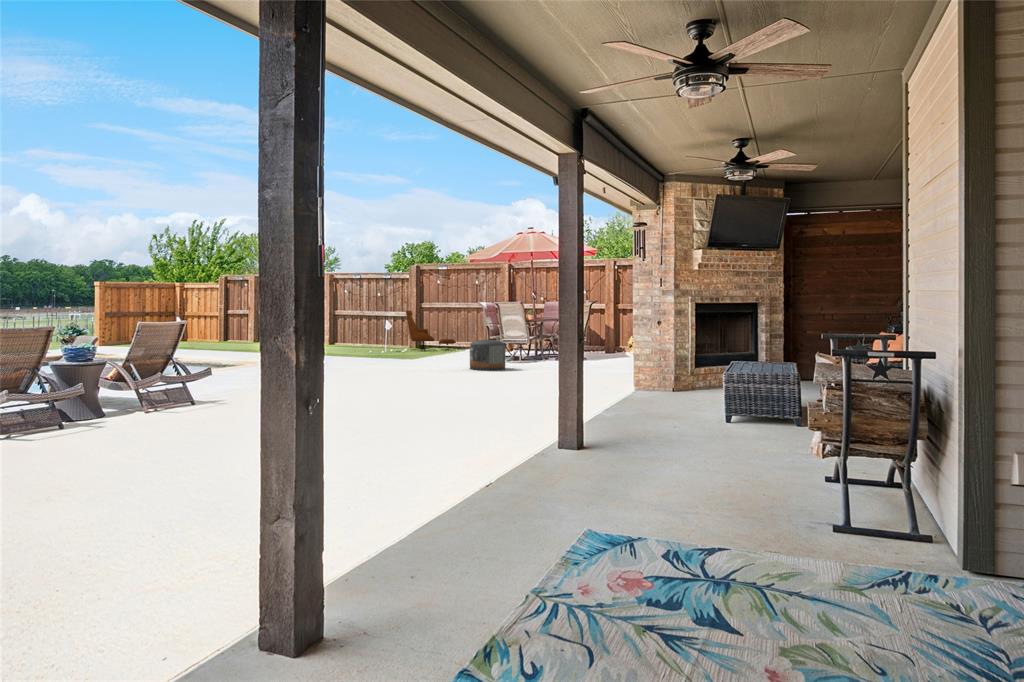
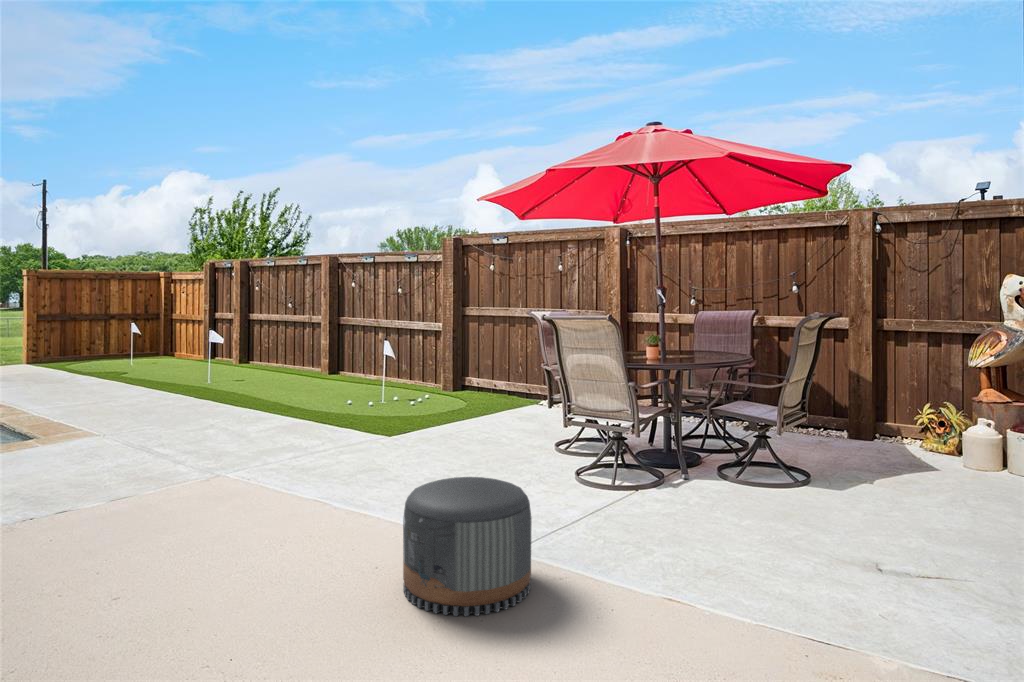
lounge chair: present [406,311,456,351] -> none [425,324,521,404]

